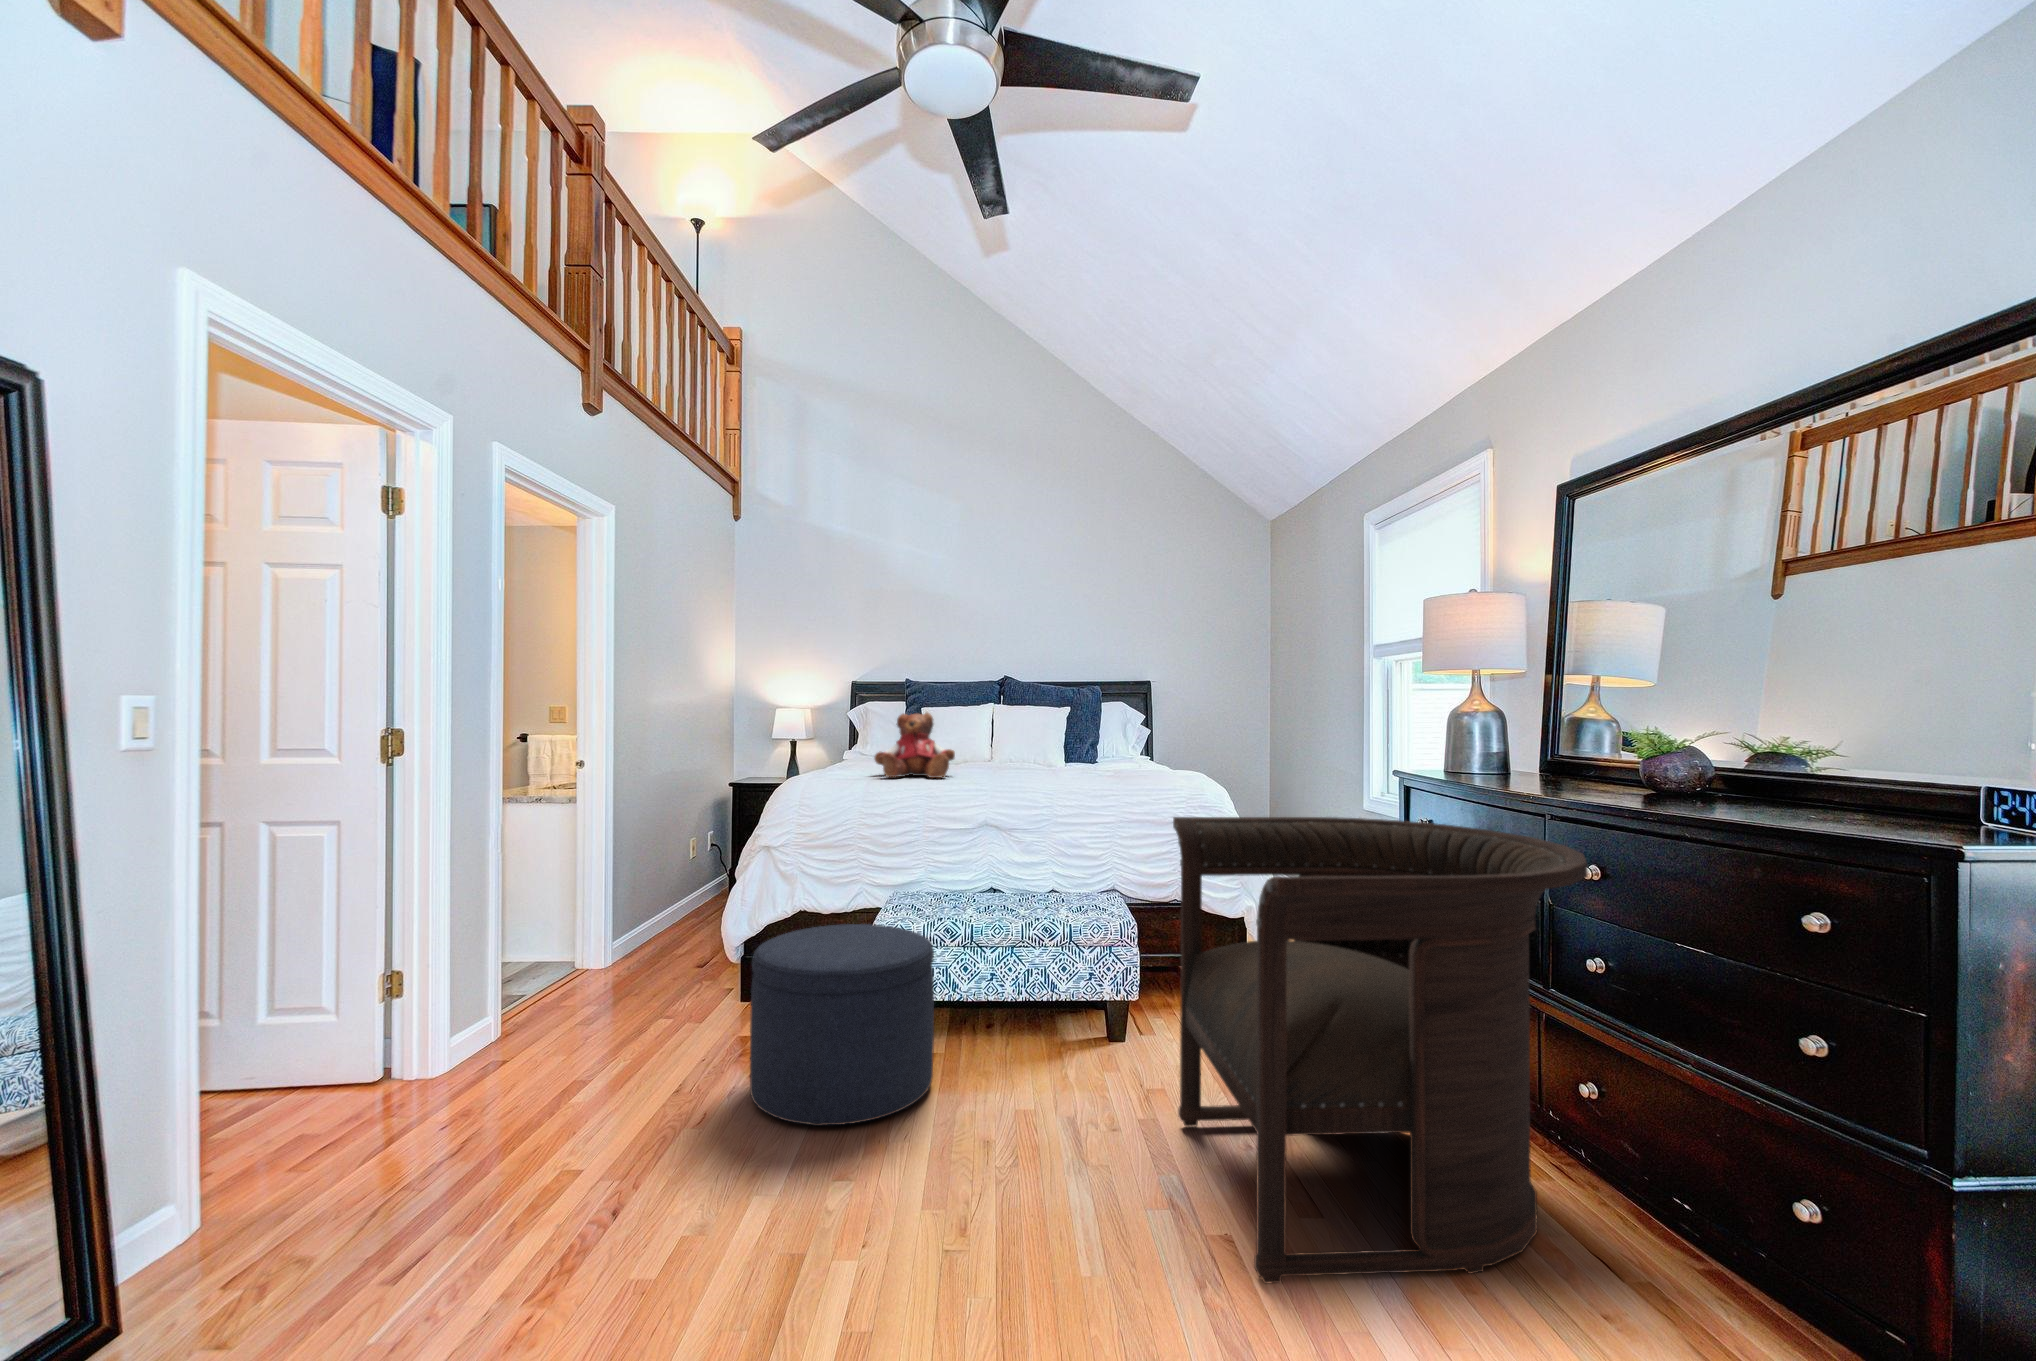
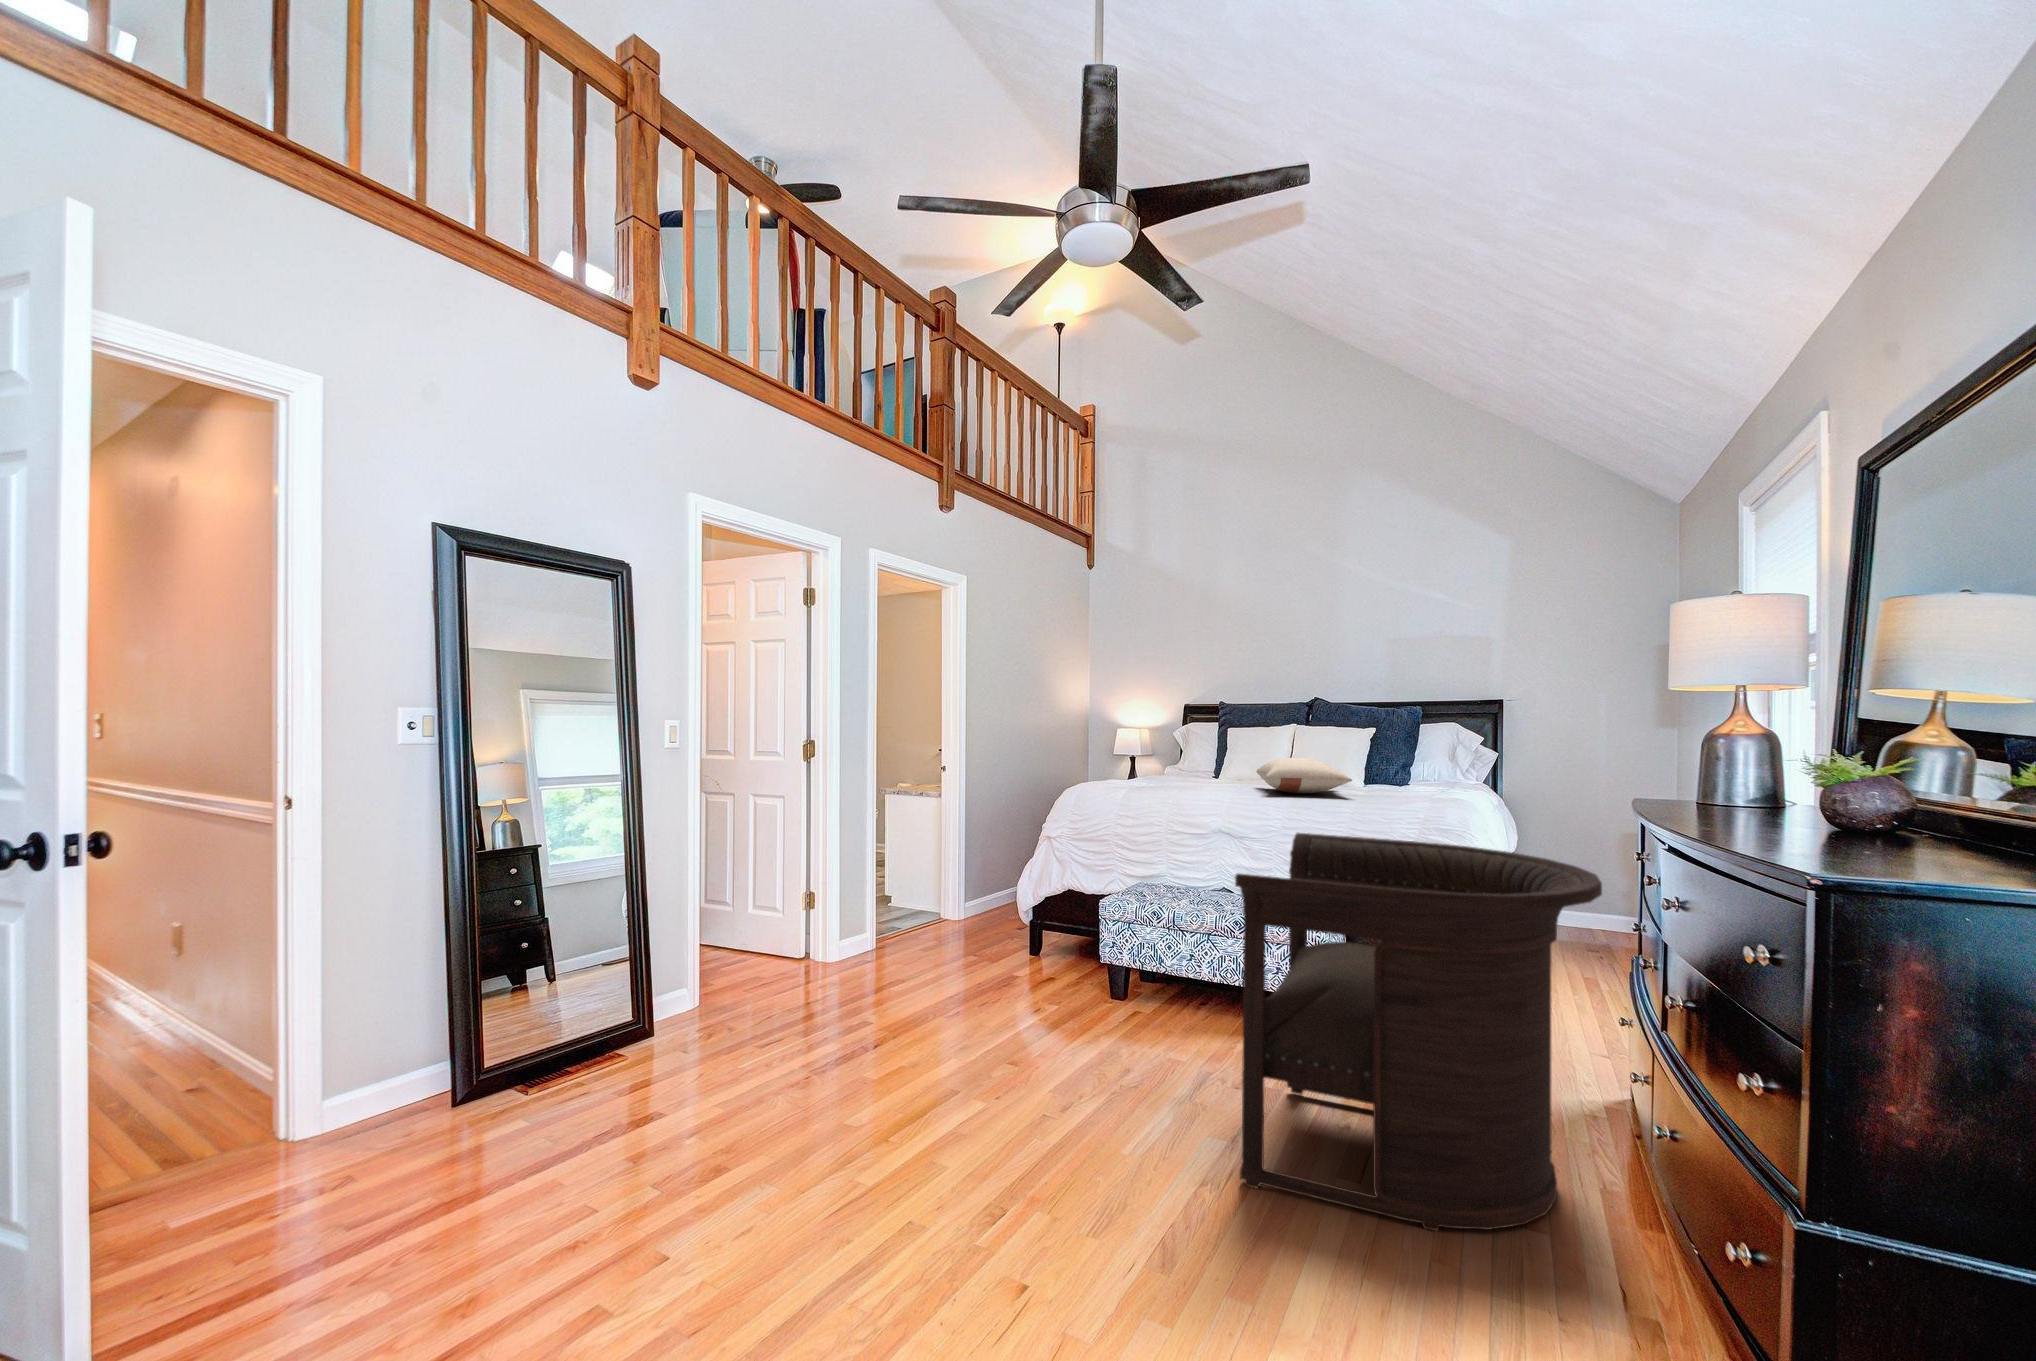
teddy bear: present [874,713,955,778] -> none [1152,734,1221,791]
pillow: none [982,736,1095,774] -> present [1257,758,1352,793]
ottoman: present [750,924,934,1126] -> none [991,897,1125,1038]

